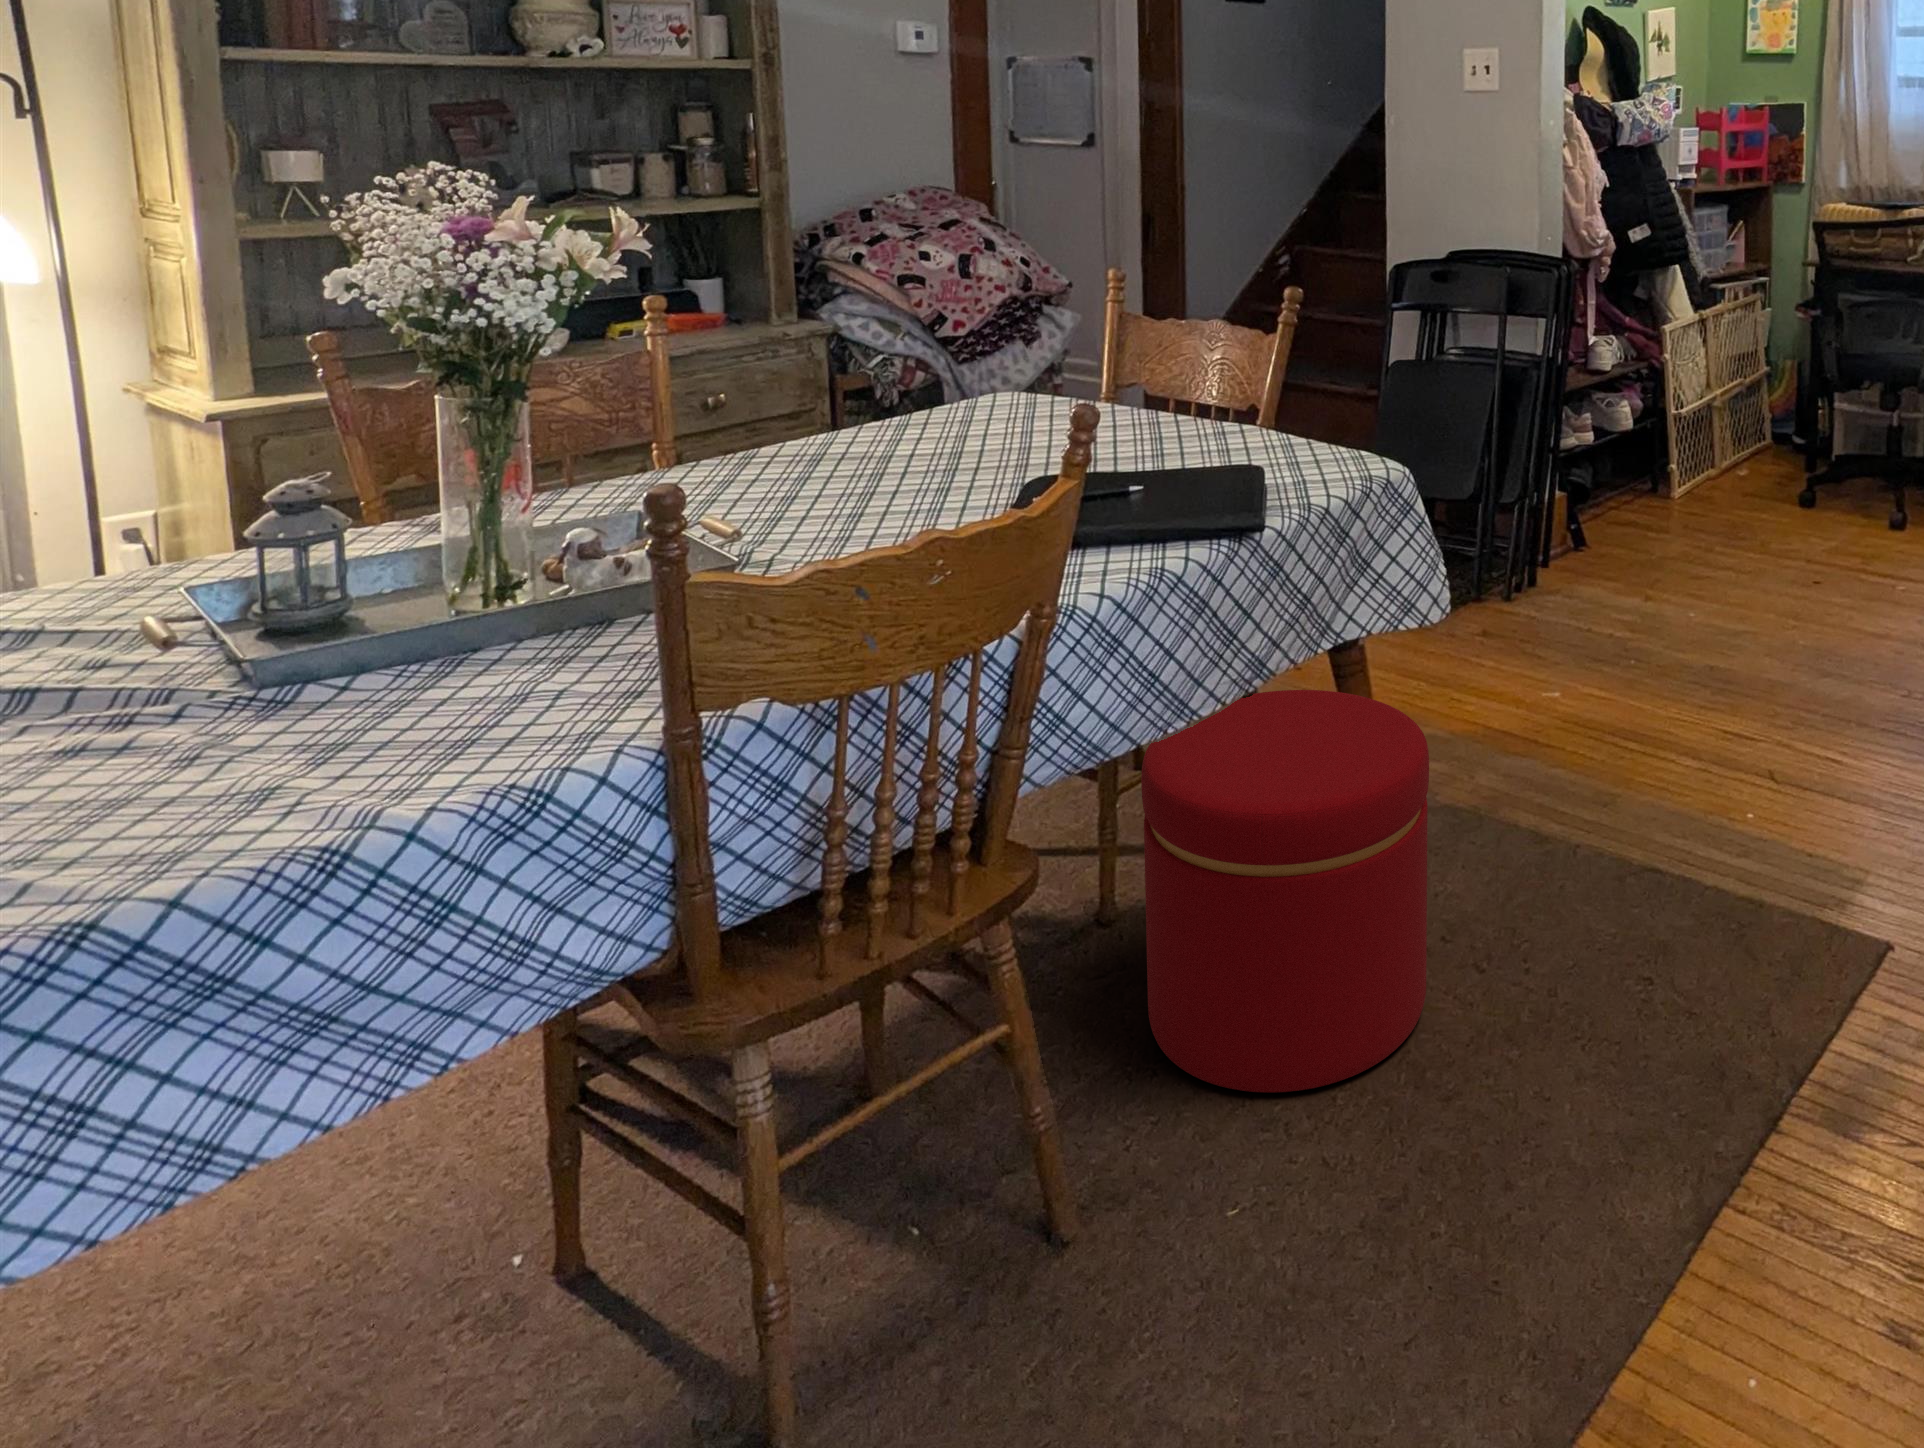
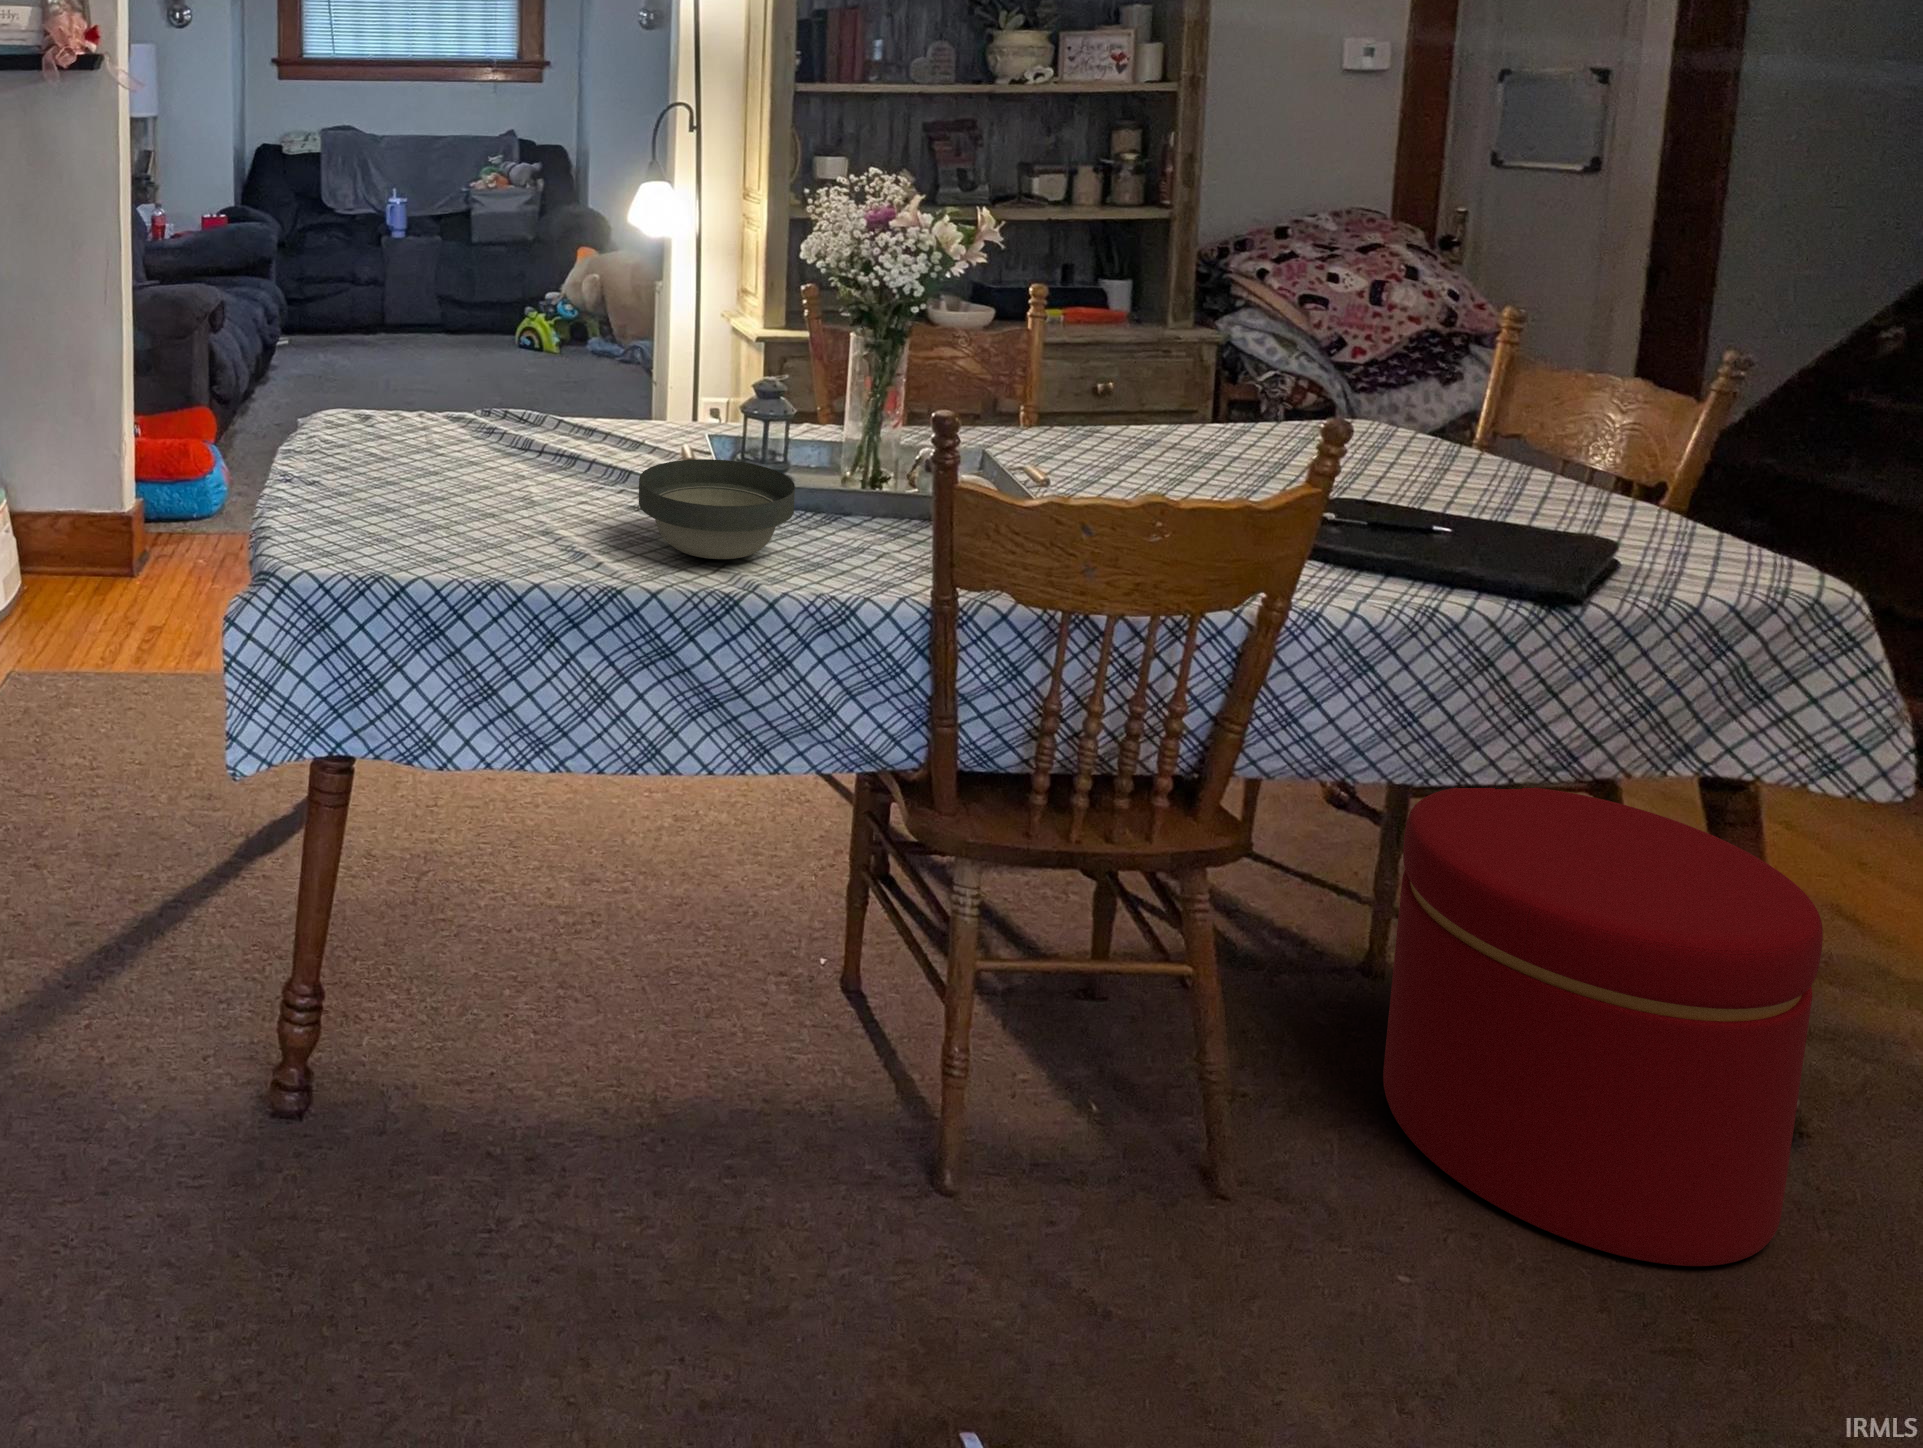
bowl: none [90,621,412,800] -> present [639,459,795,559]

